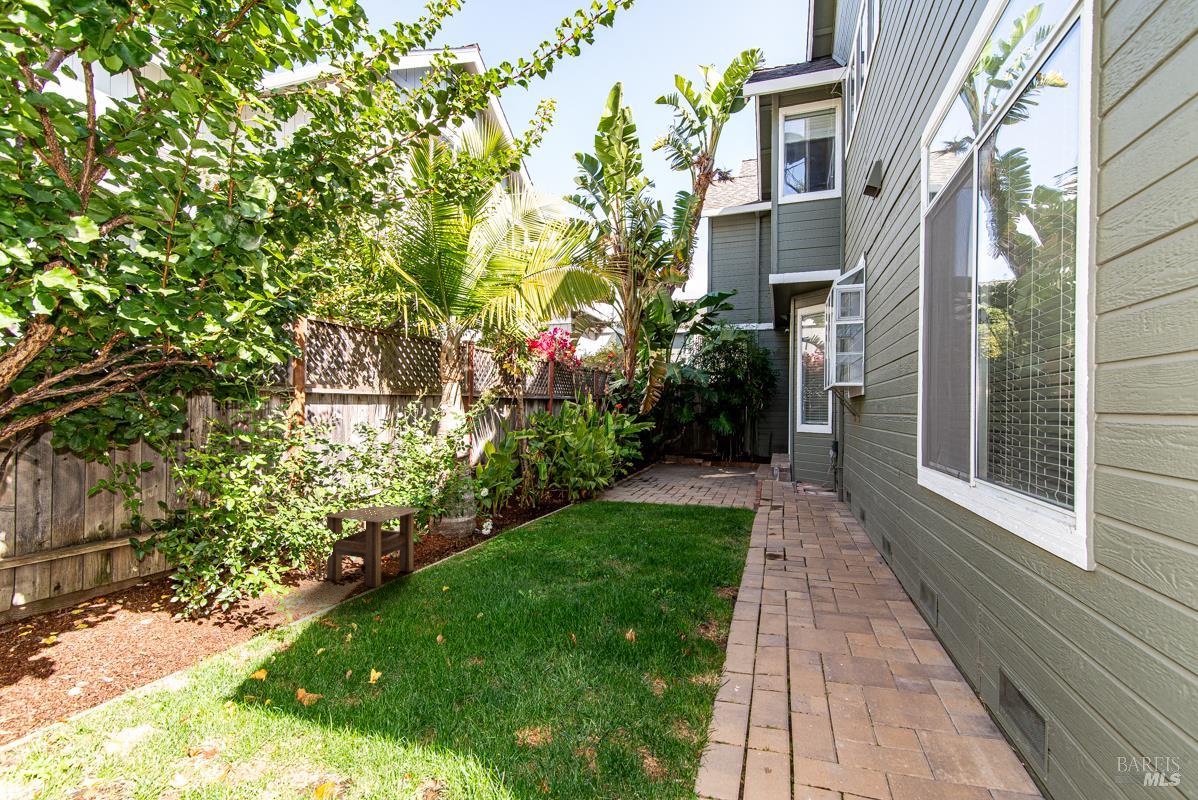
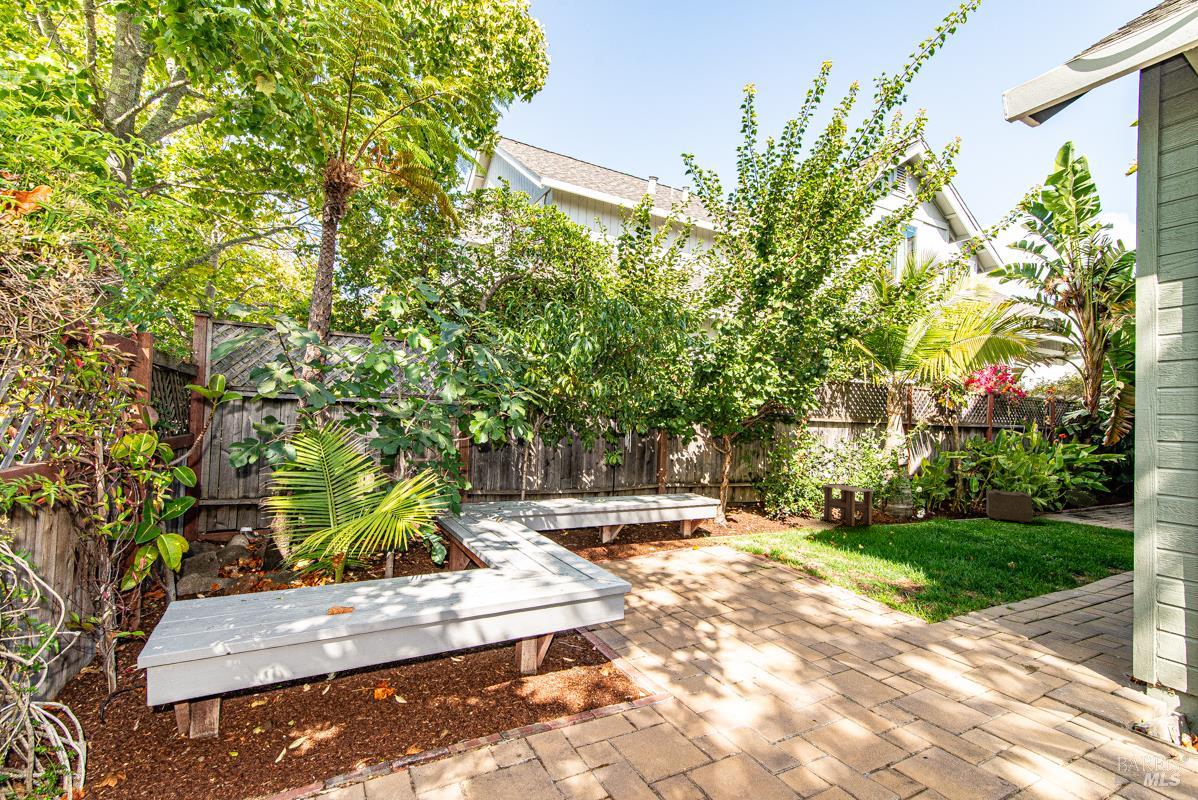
potted tree: none [614,449,641,490] -> present [1065,482,1095,519]
wooden crate: none [554,471,600,510] -> present [986,489,1033,523]

